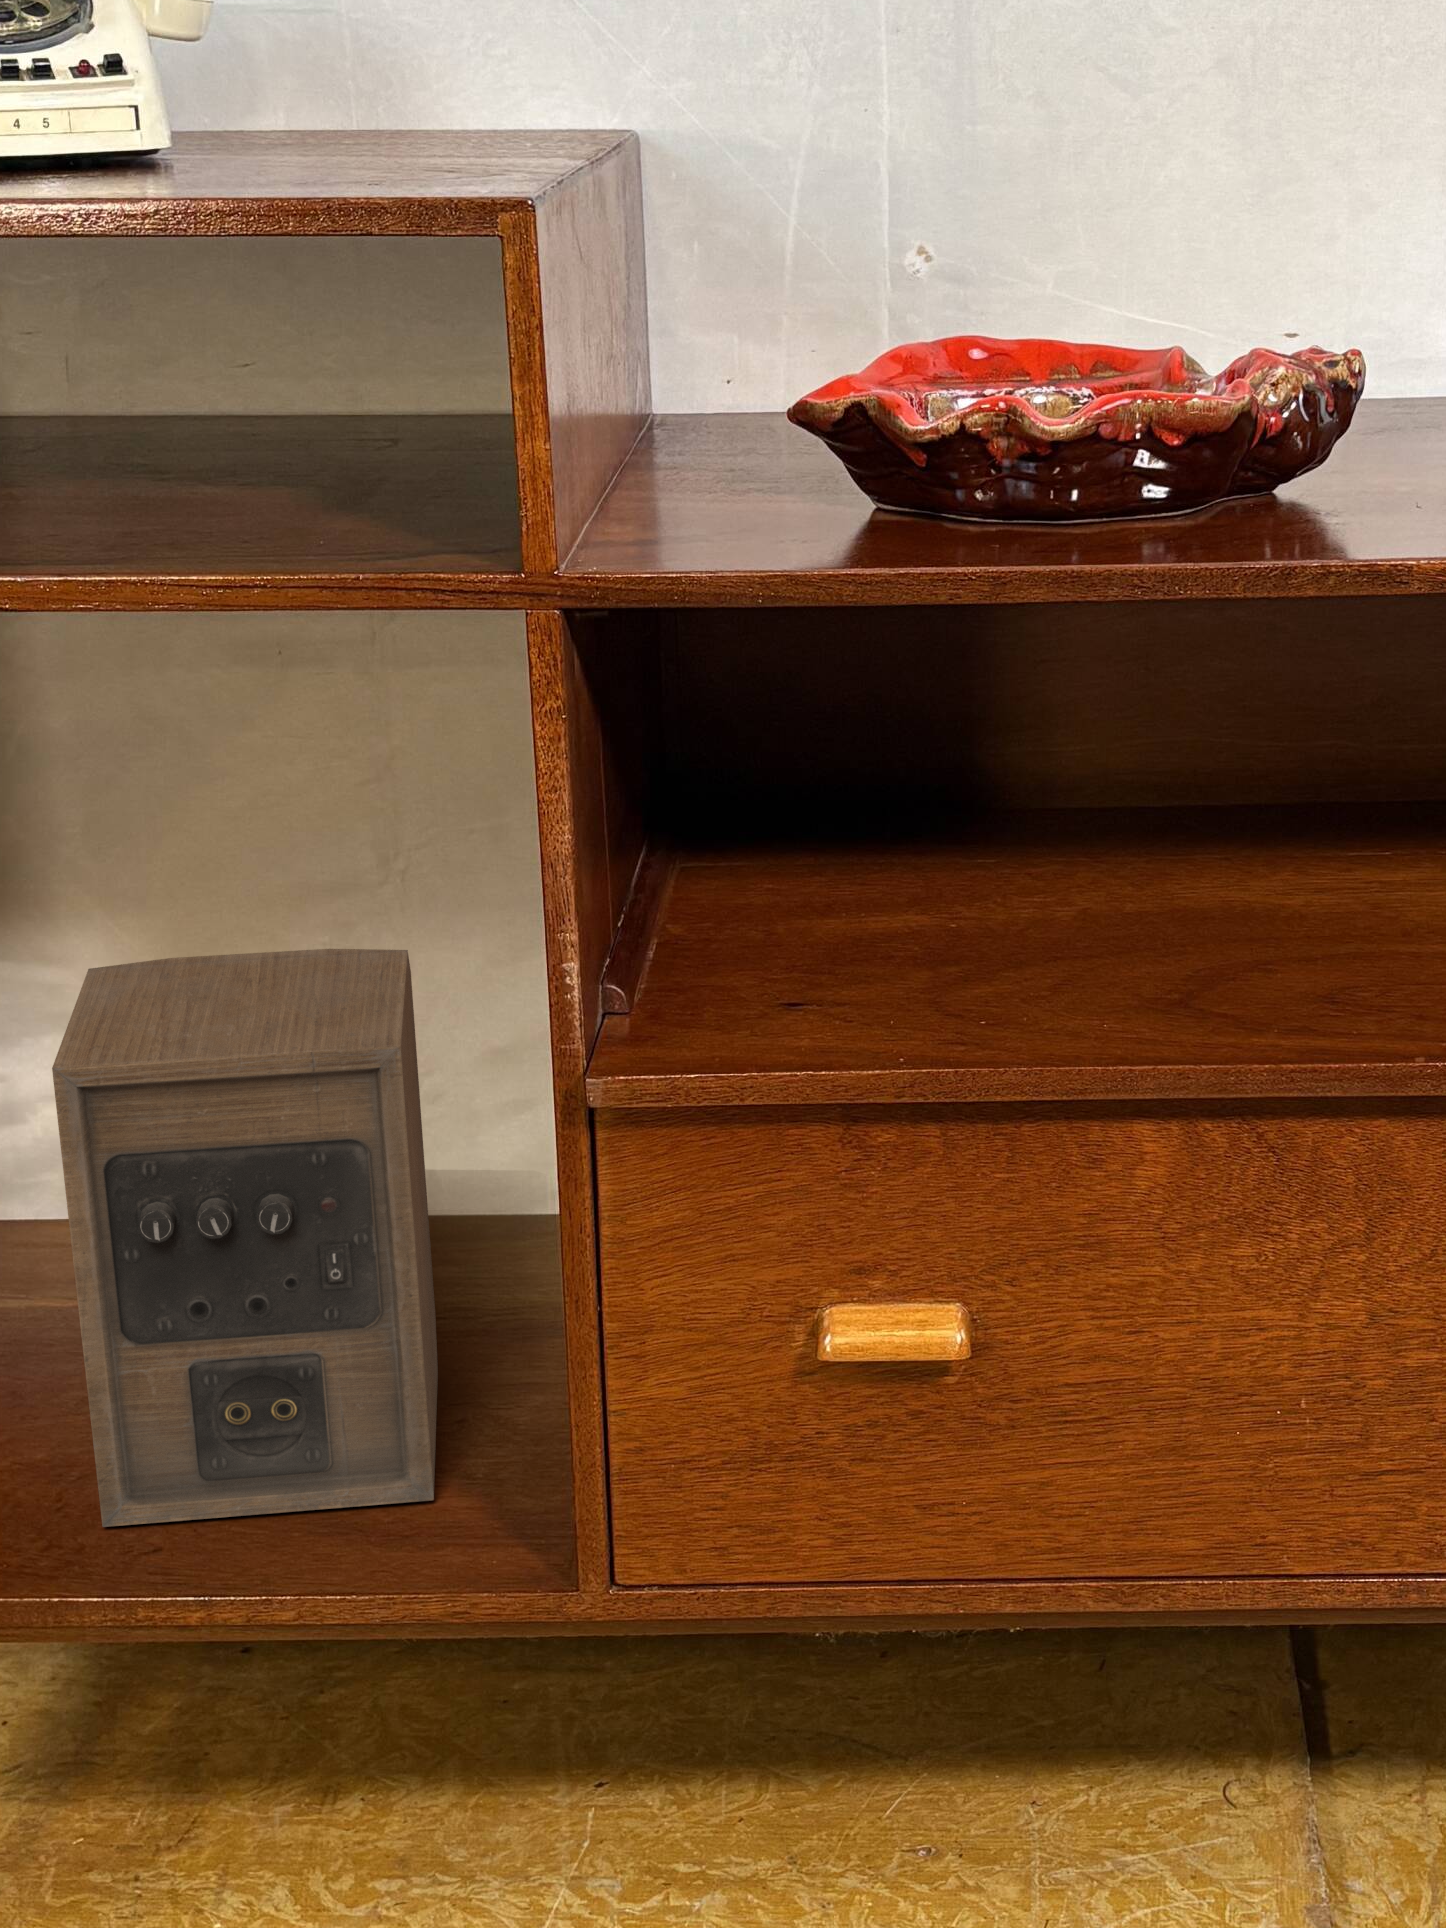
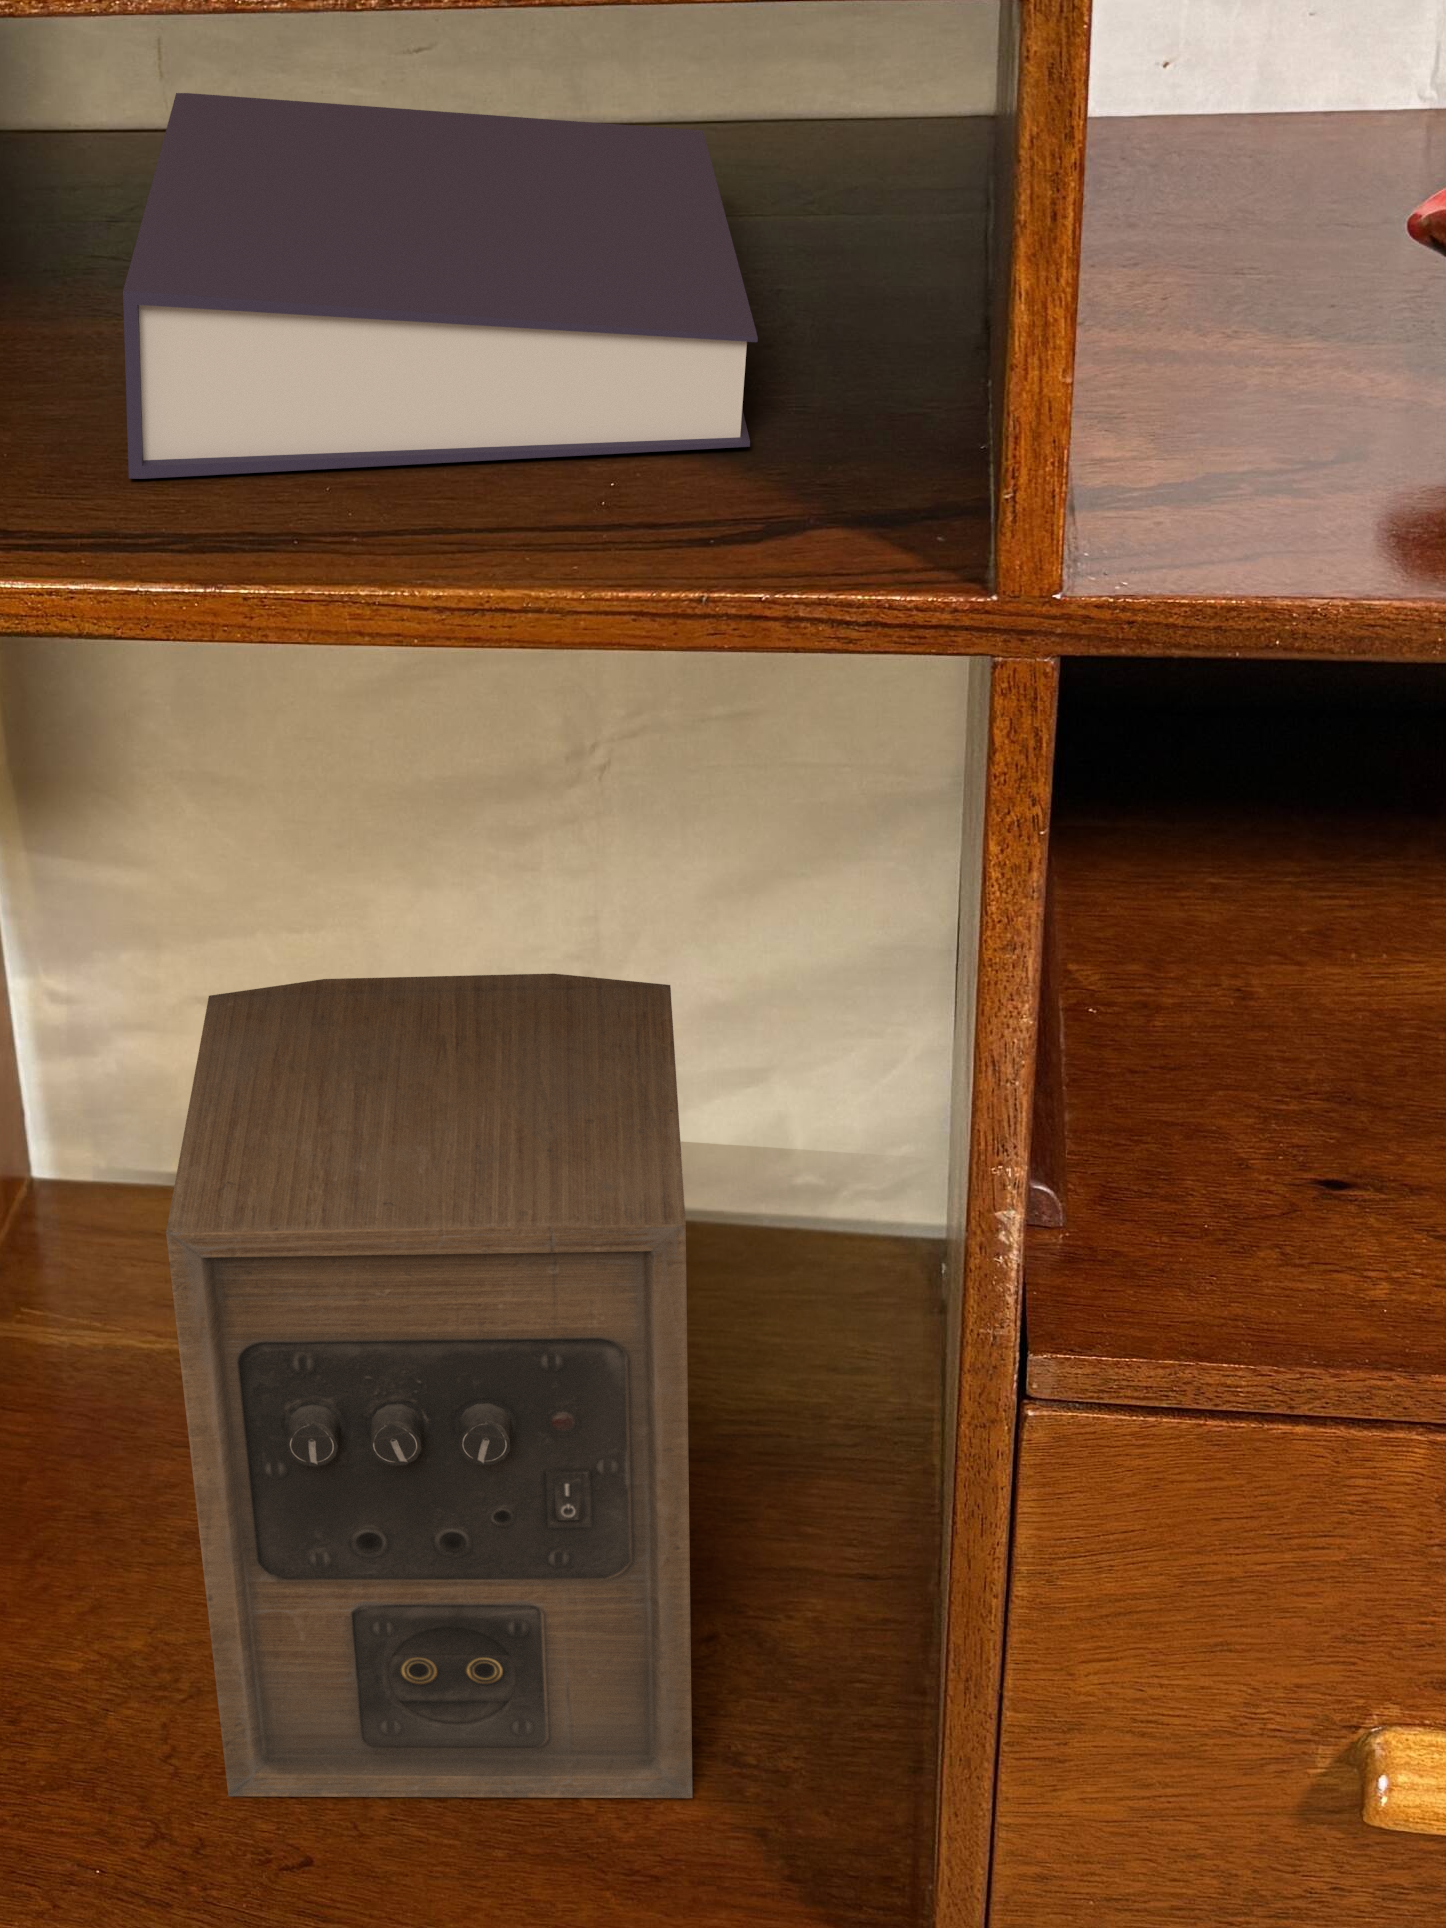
book: none [20,364,413,549] -> present [123,93,758,479]

